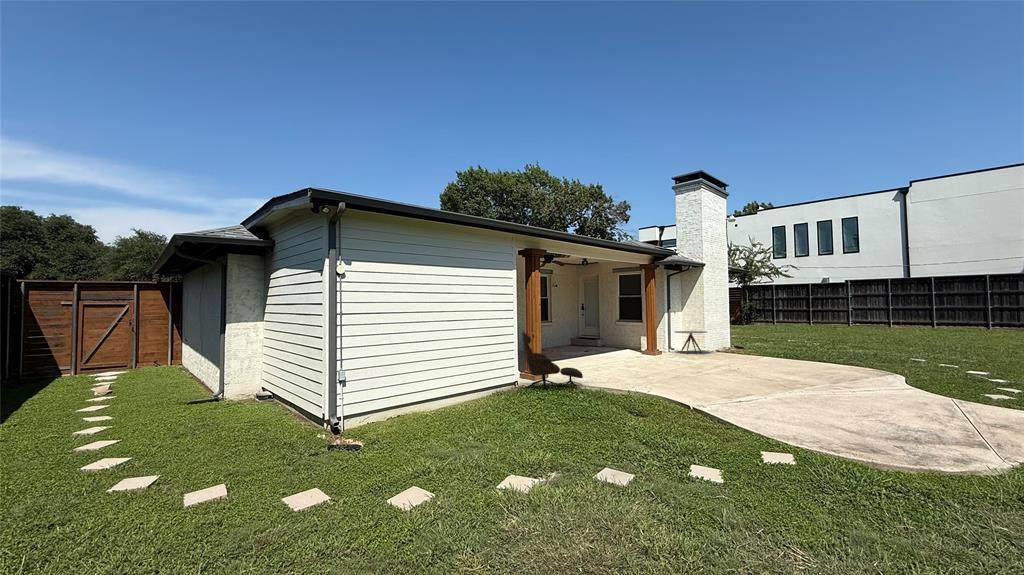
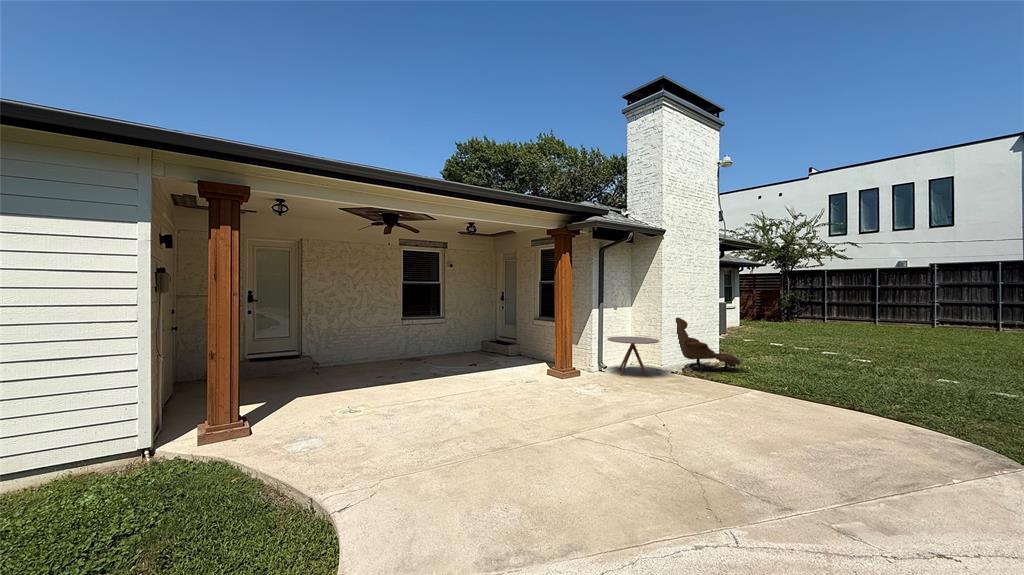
lounge chair: present [522,333,583,389] -> present [676,317,741,373]

